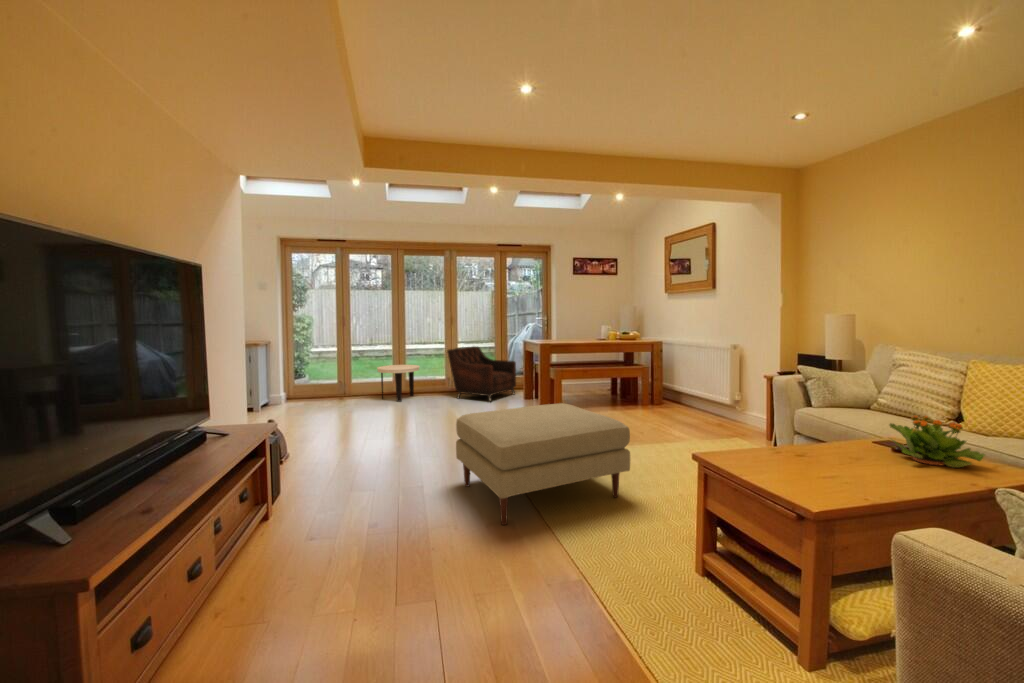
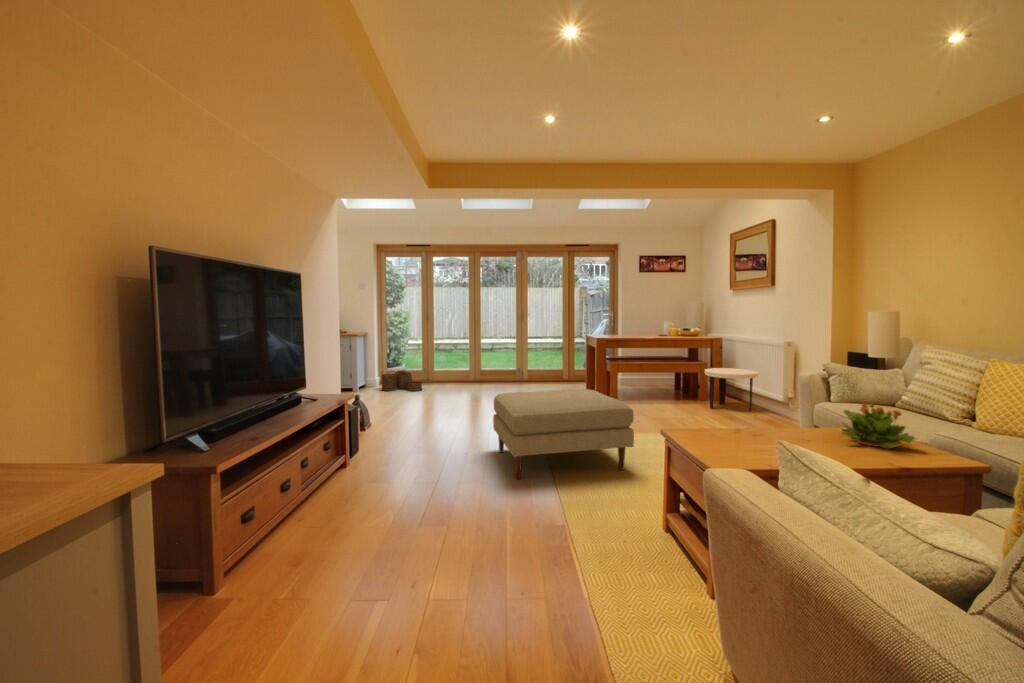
armchair: present [447,346,516,402] -> none [514,341,579,392]
side table: present [377,365,419,401] -> present [704,368,759,411]
woven basket: none [290,383,342,410] -> present [381,370,422,391]

